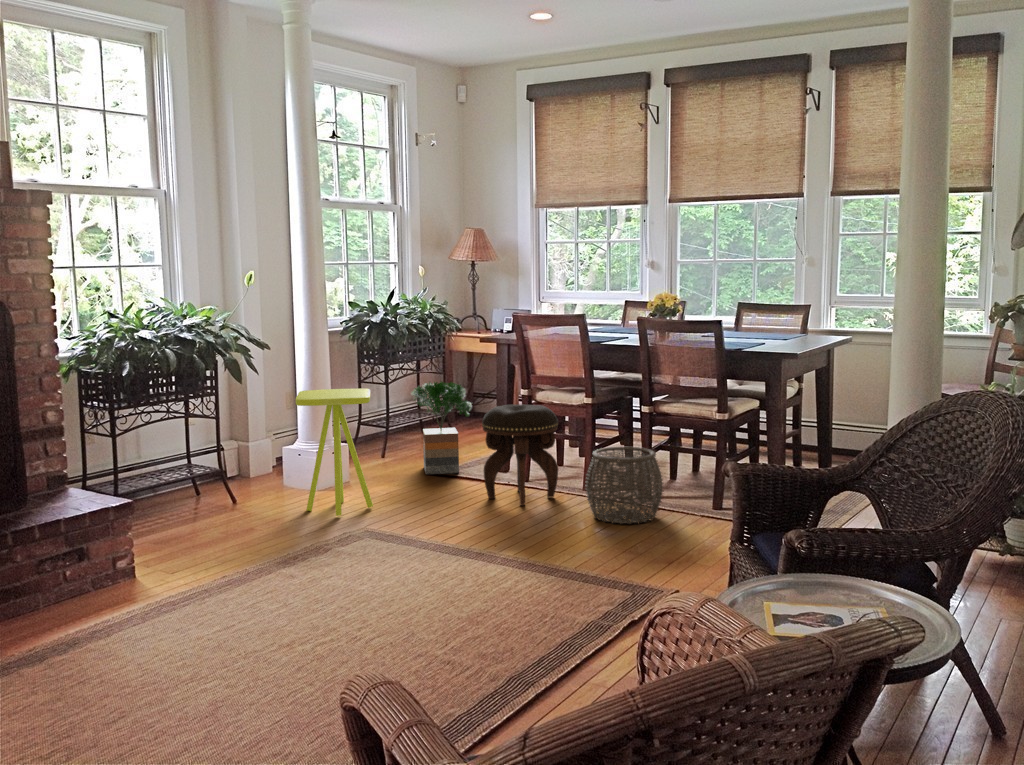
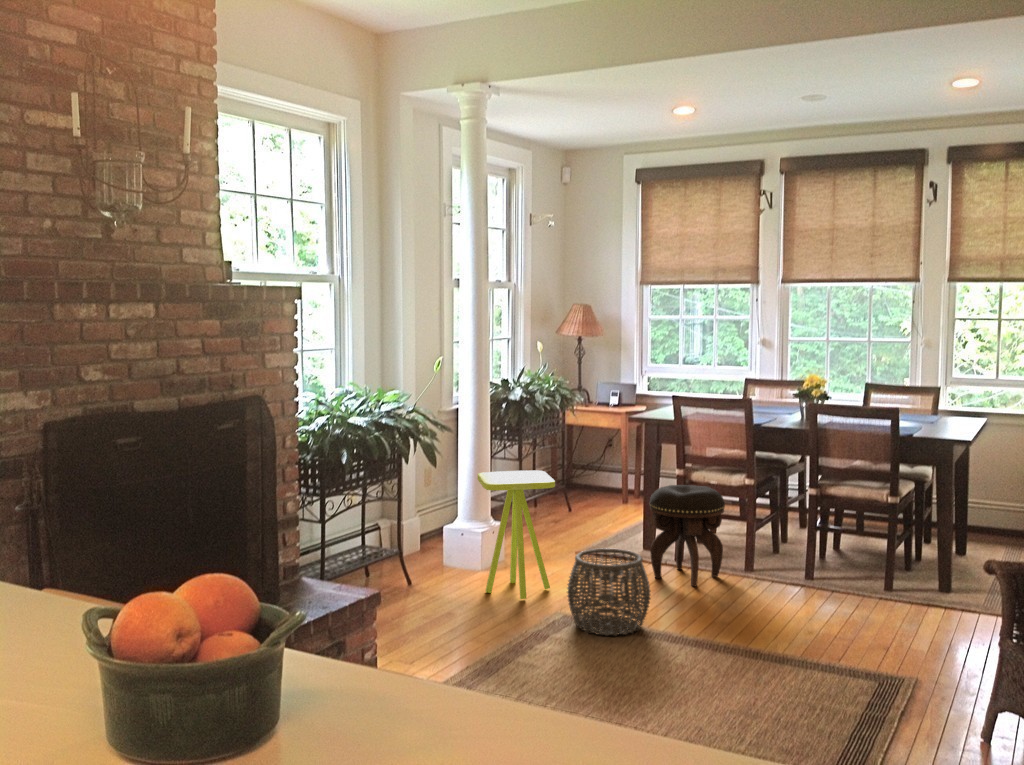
potted tree: present [412,382,472,474] -> none [556,458,620,550]
woven basket: present [585,446,663,524] -> present [567,548,650,636]

